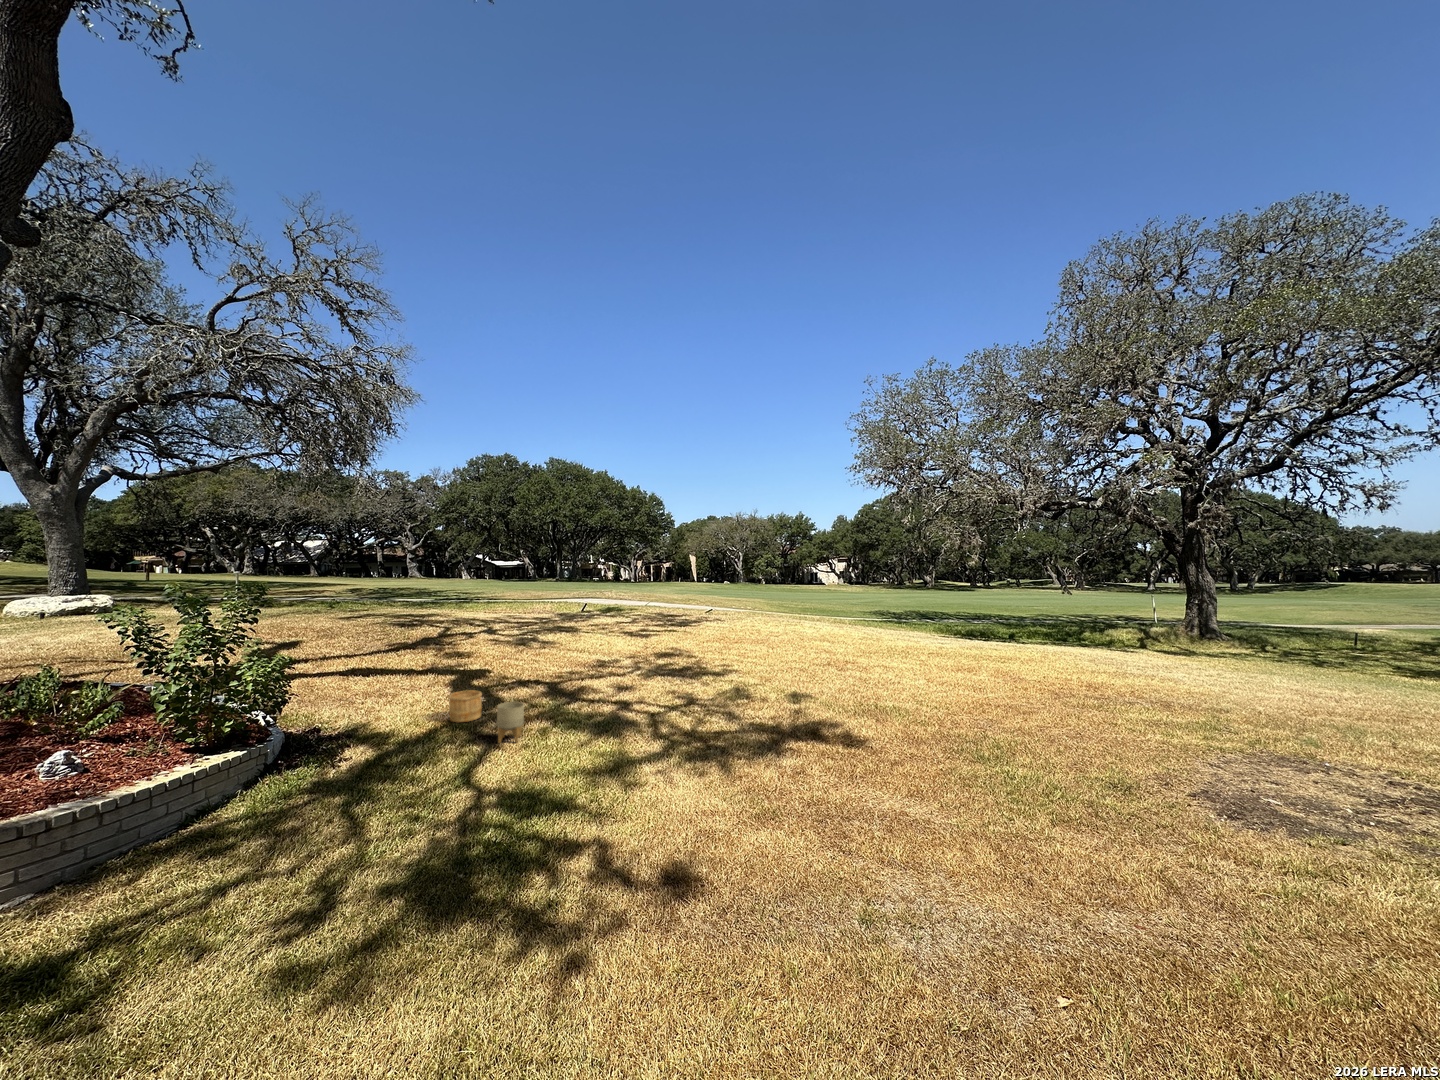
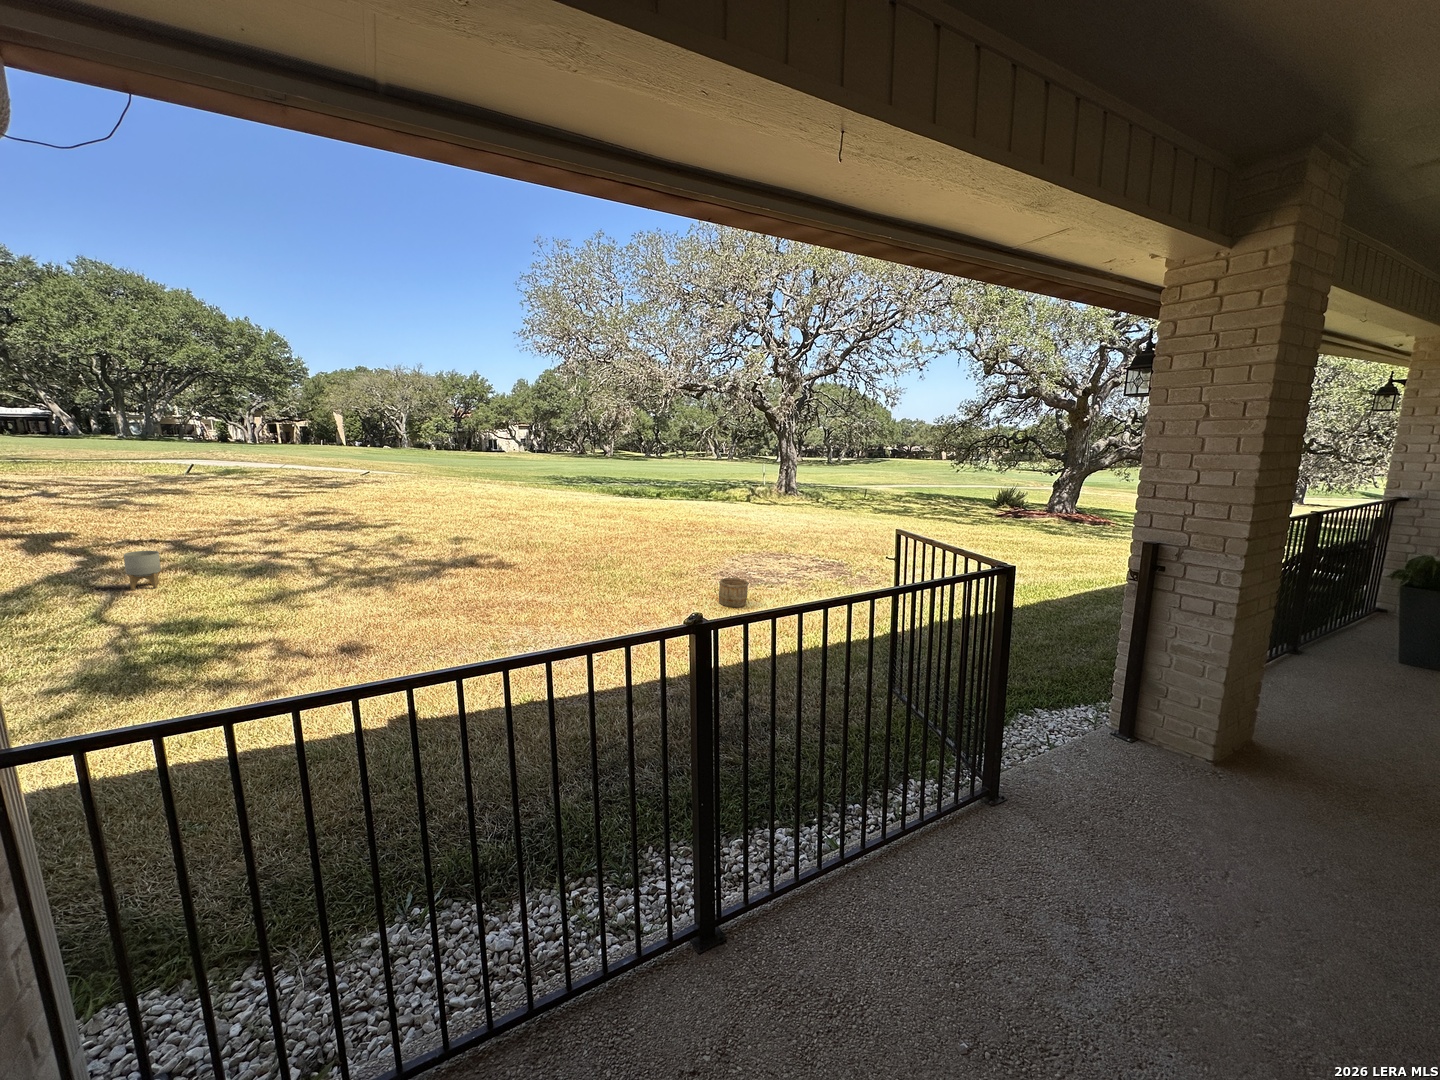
wooden bucket: present [448,690,482,722] -> present [719,578,749,607]

